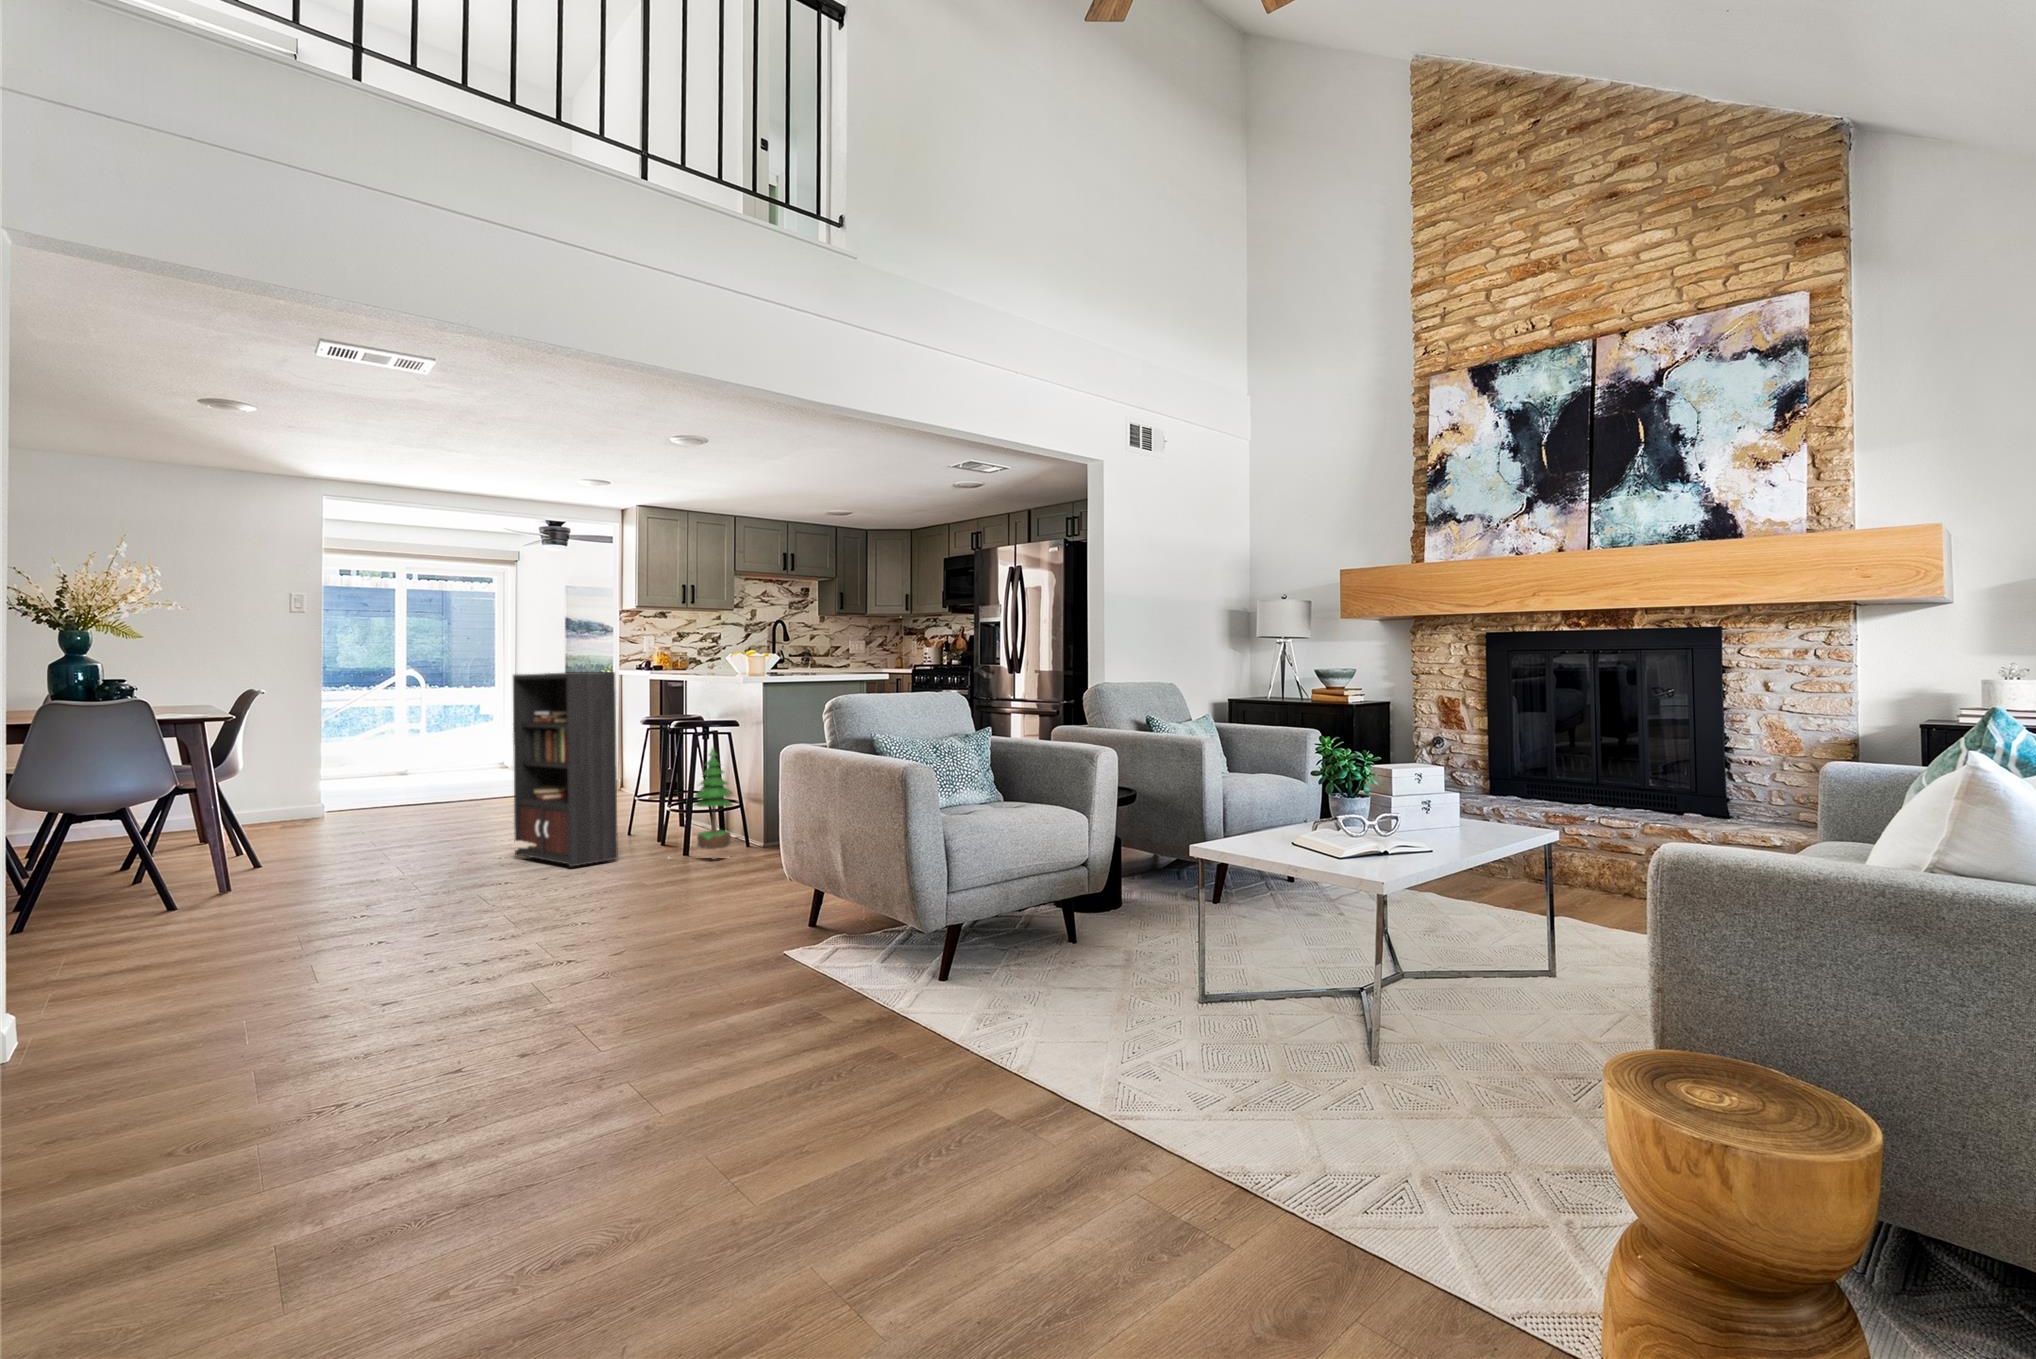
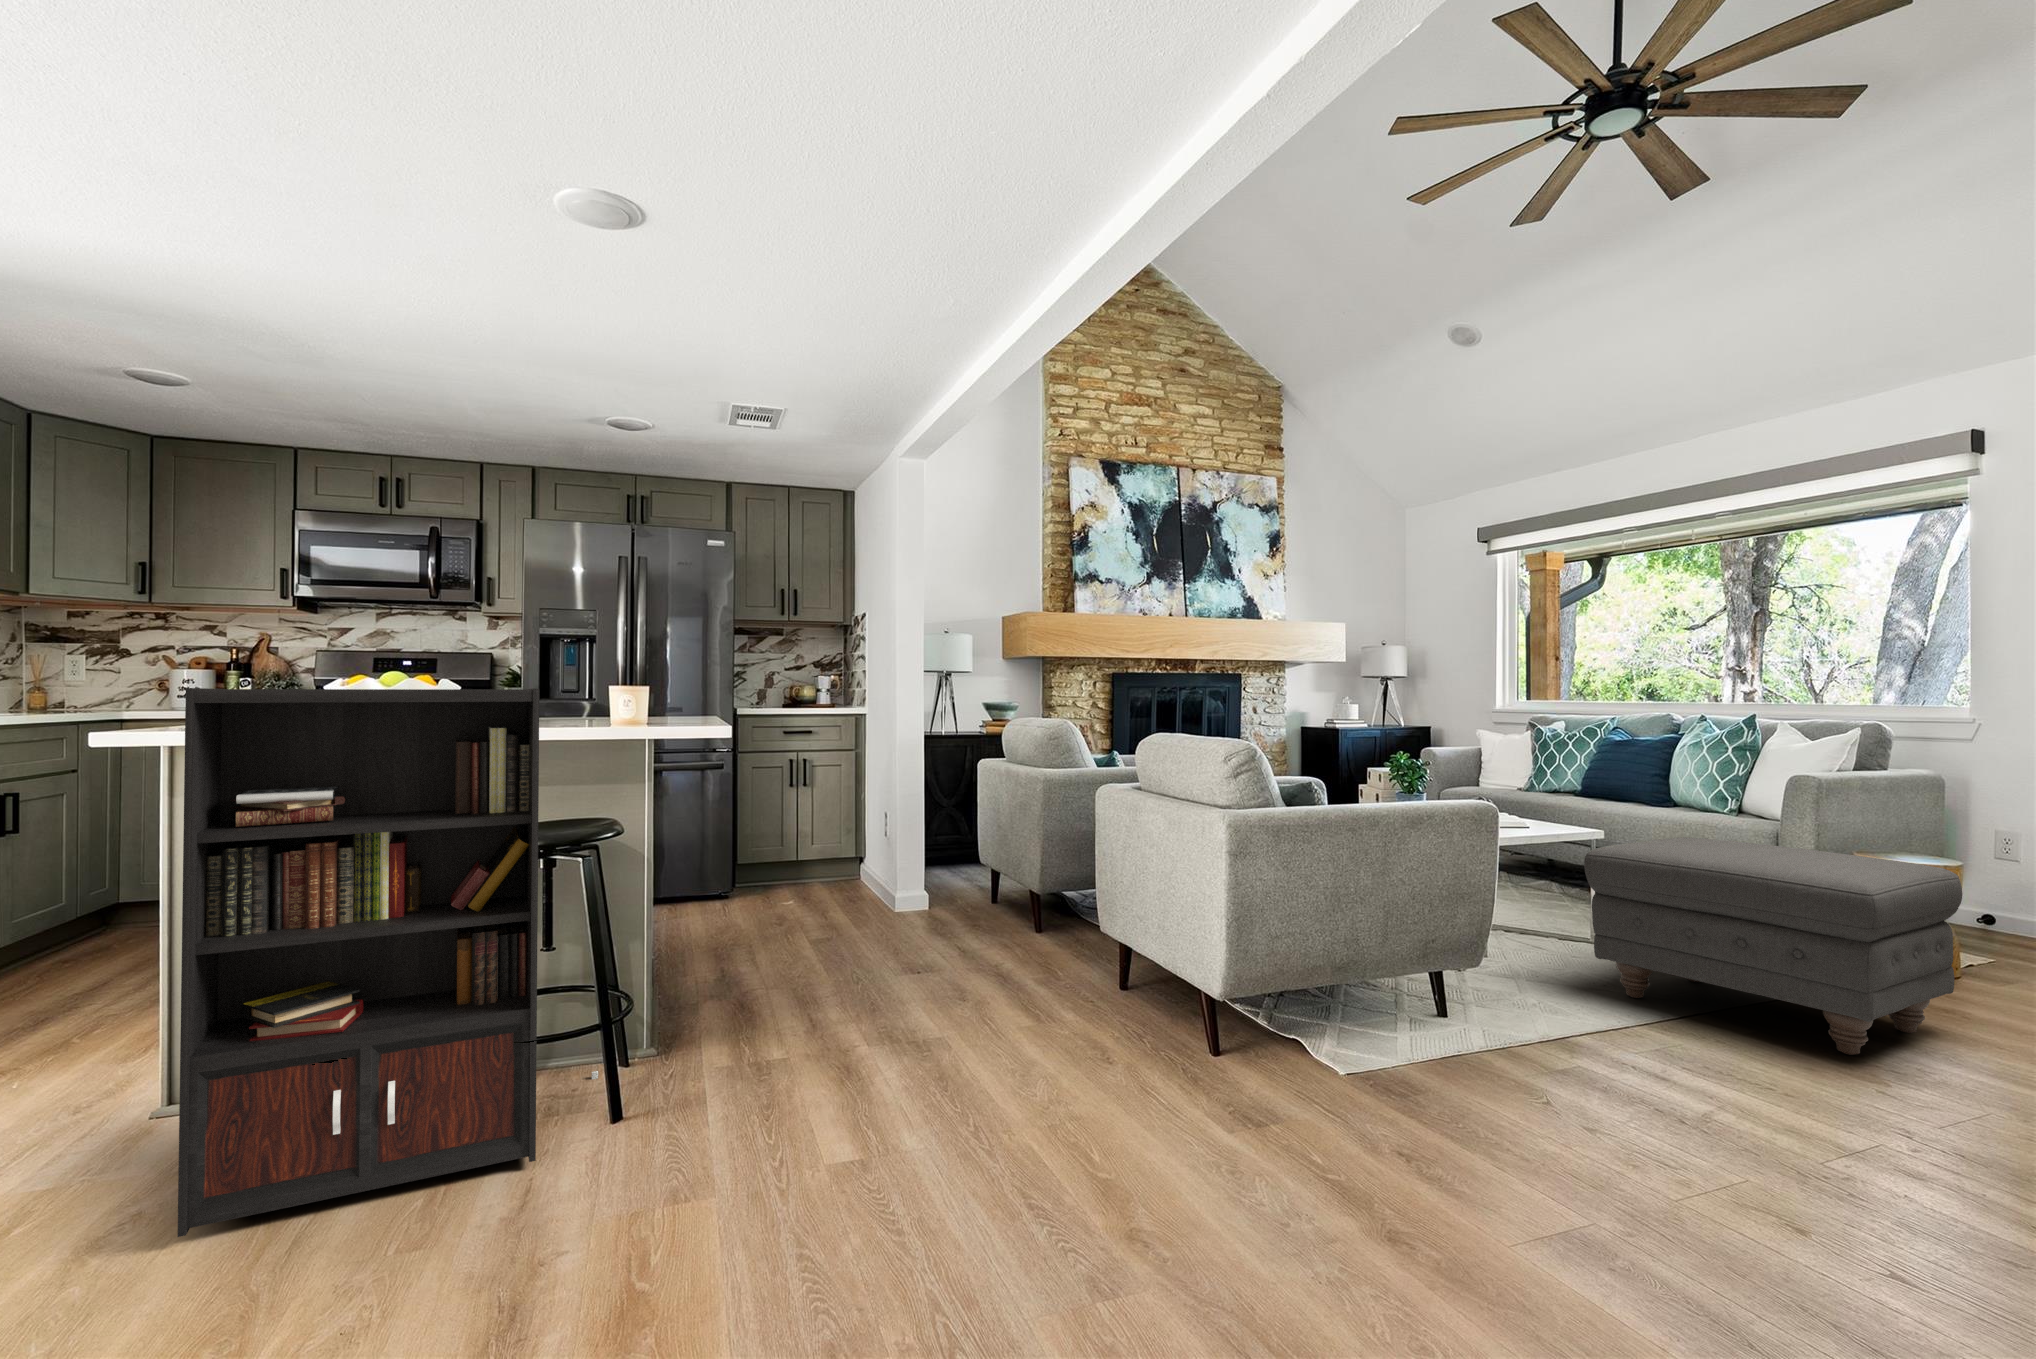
potted tree: present [694,748,732,860] -> none [659,831,739,1046]
ottoman: none [769,833,1157,1136] -> present [1584,837,1962,1055]

